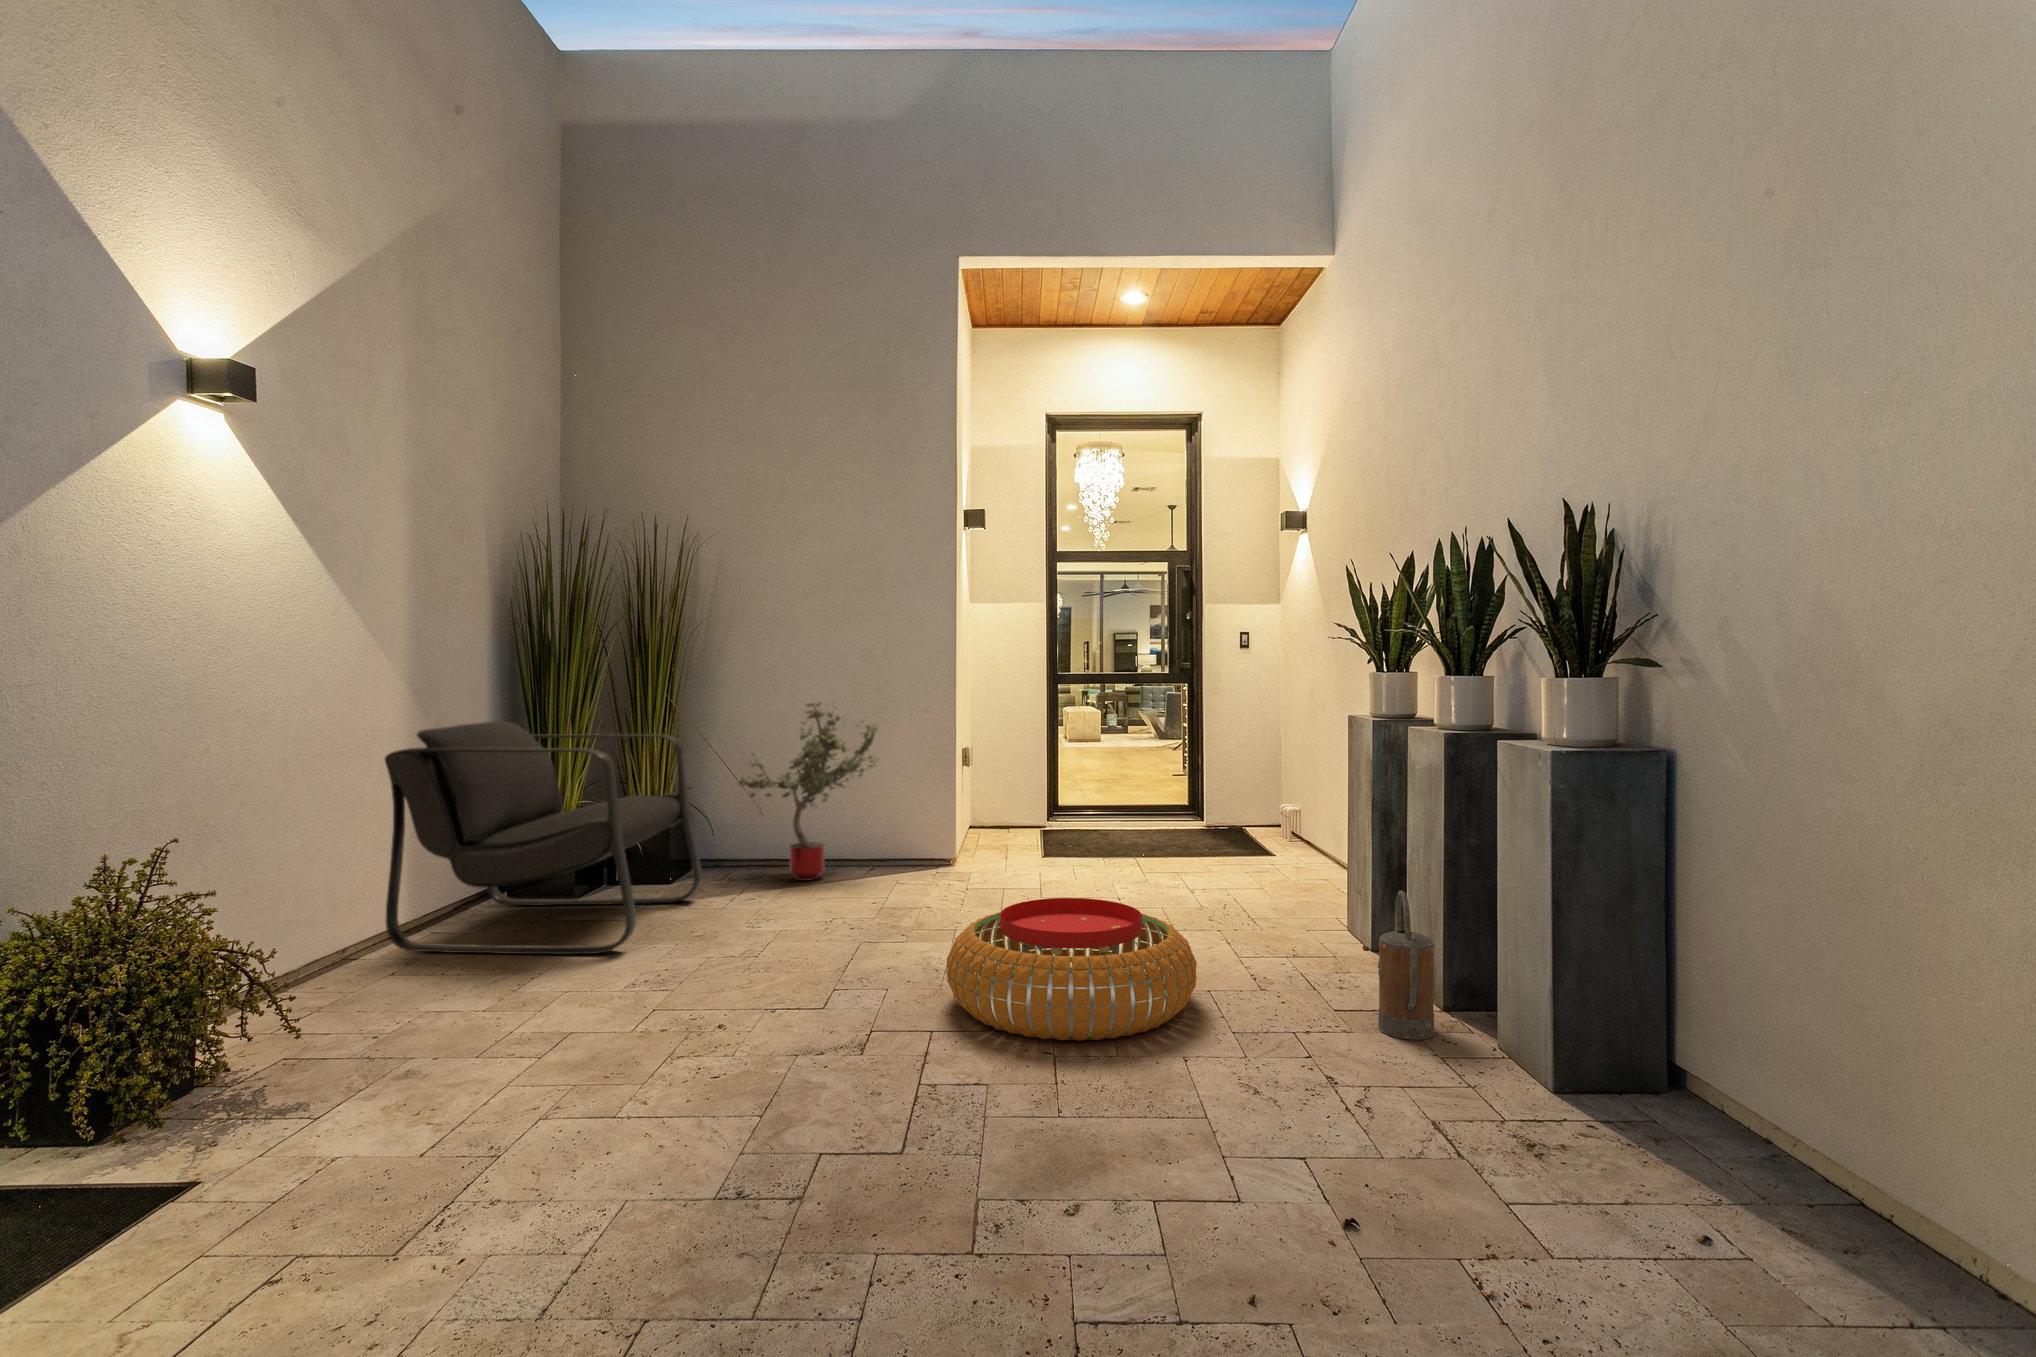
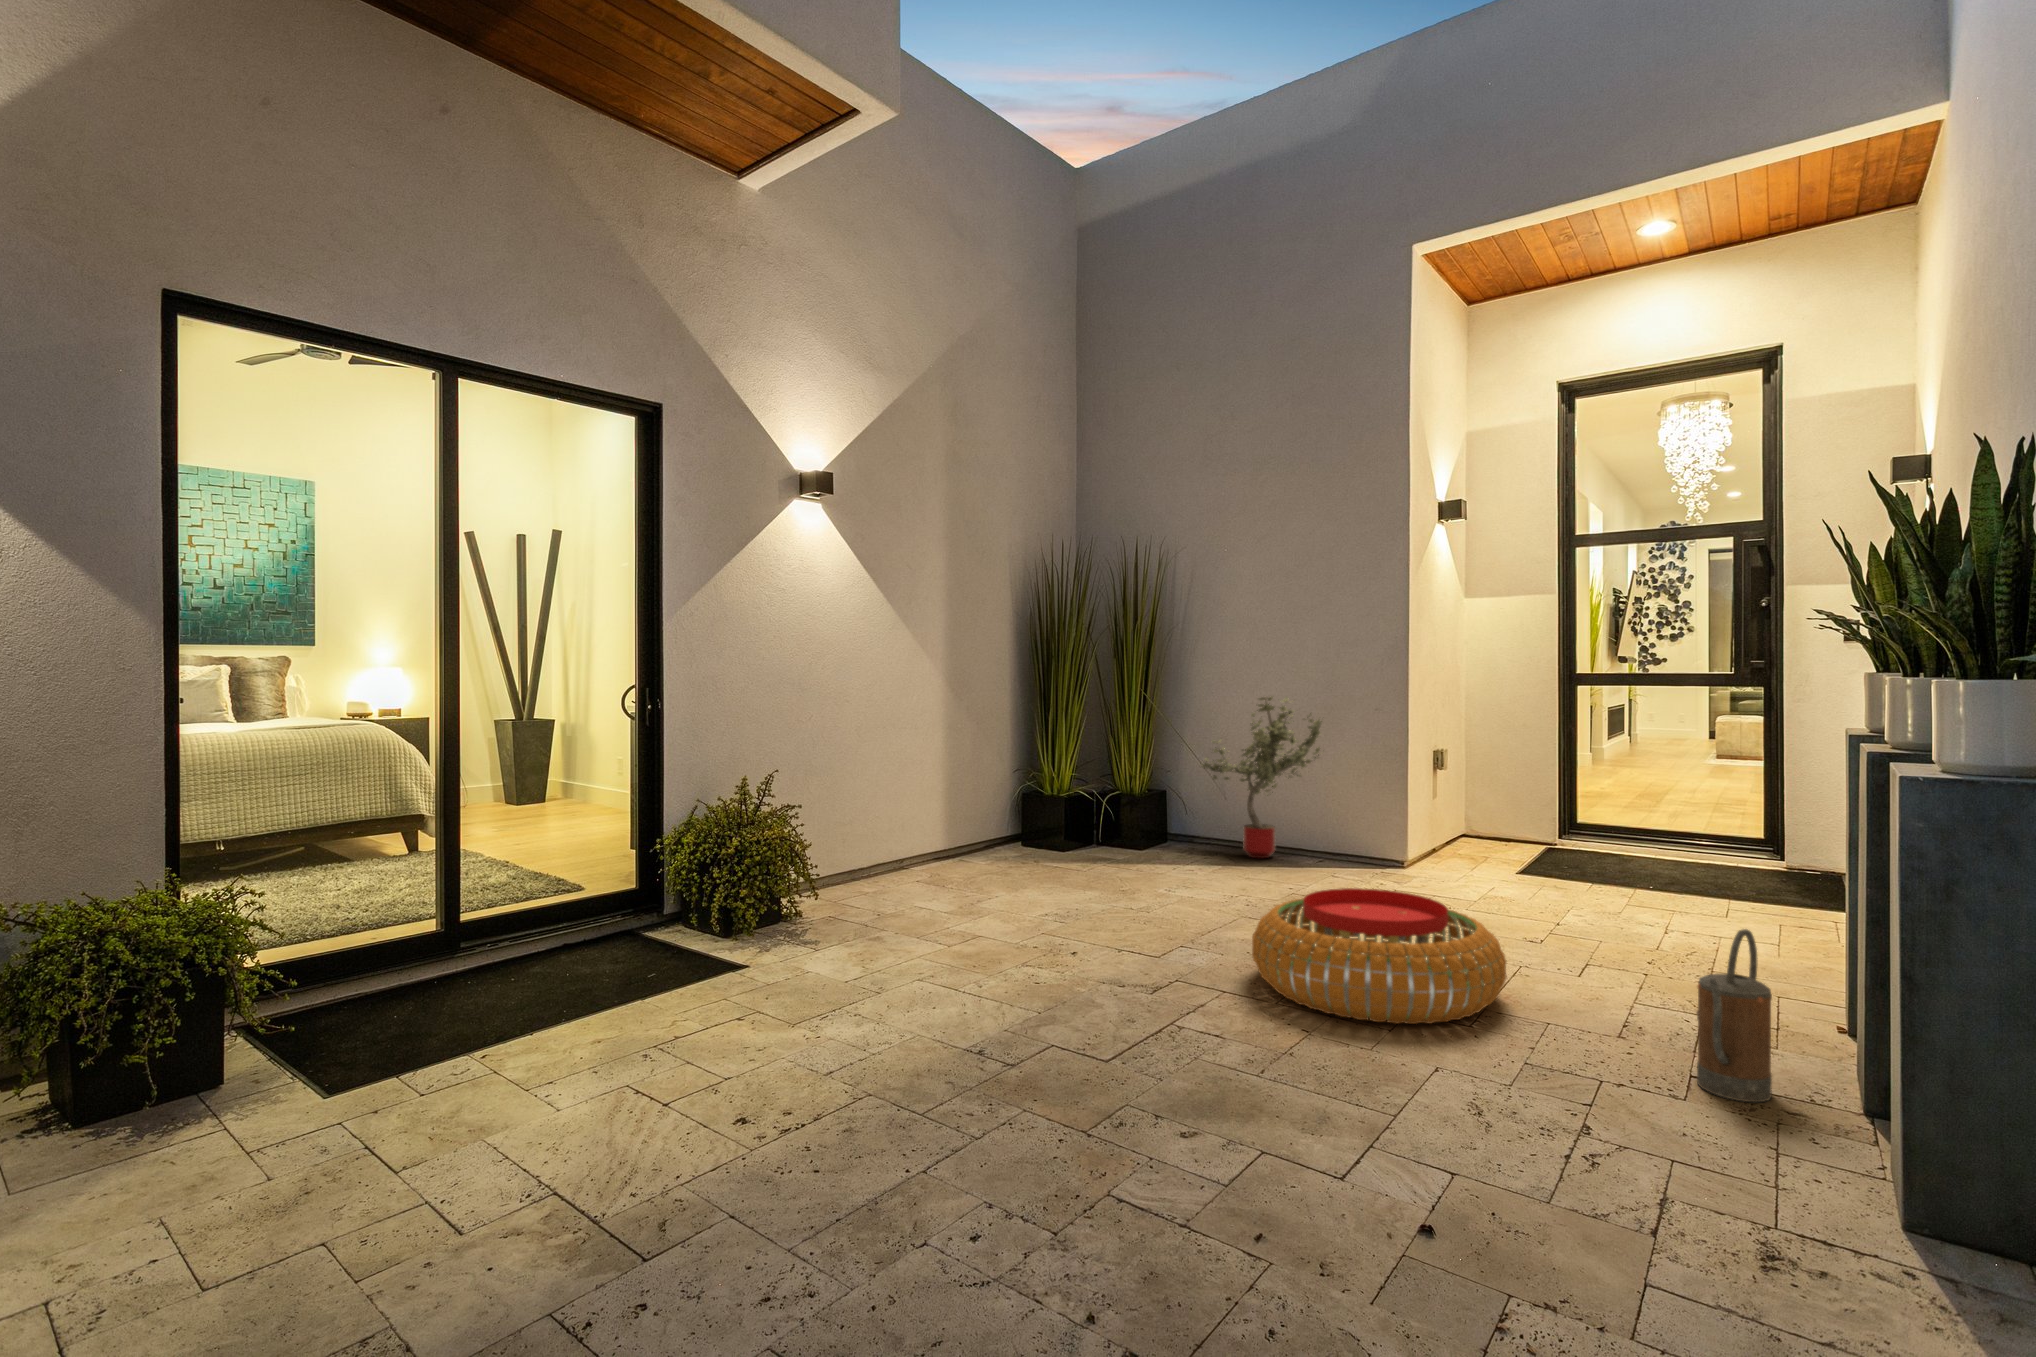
armchair: present [385,721,702,954] -> none [925,707,1157,888]

